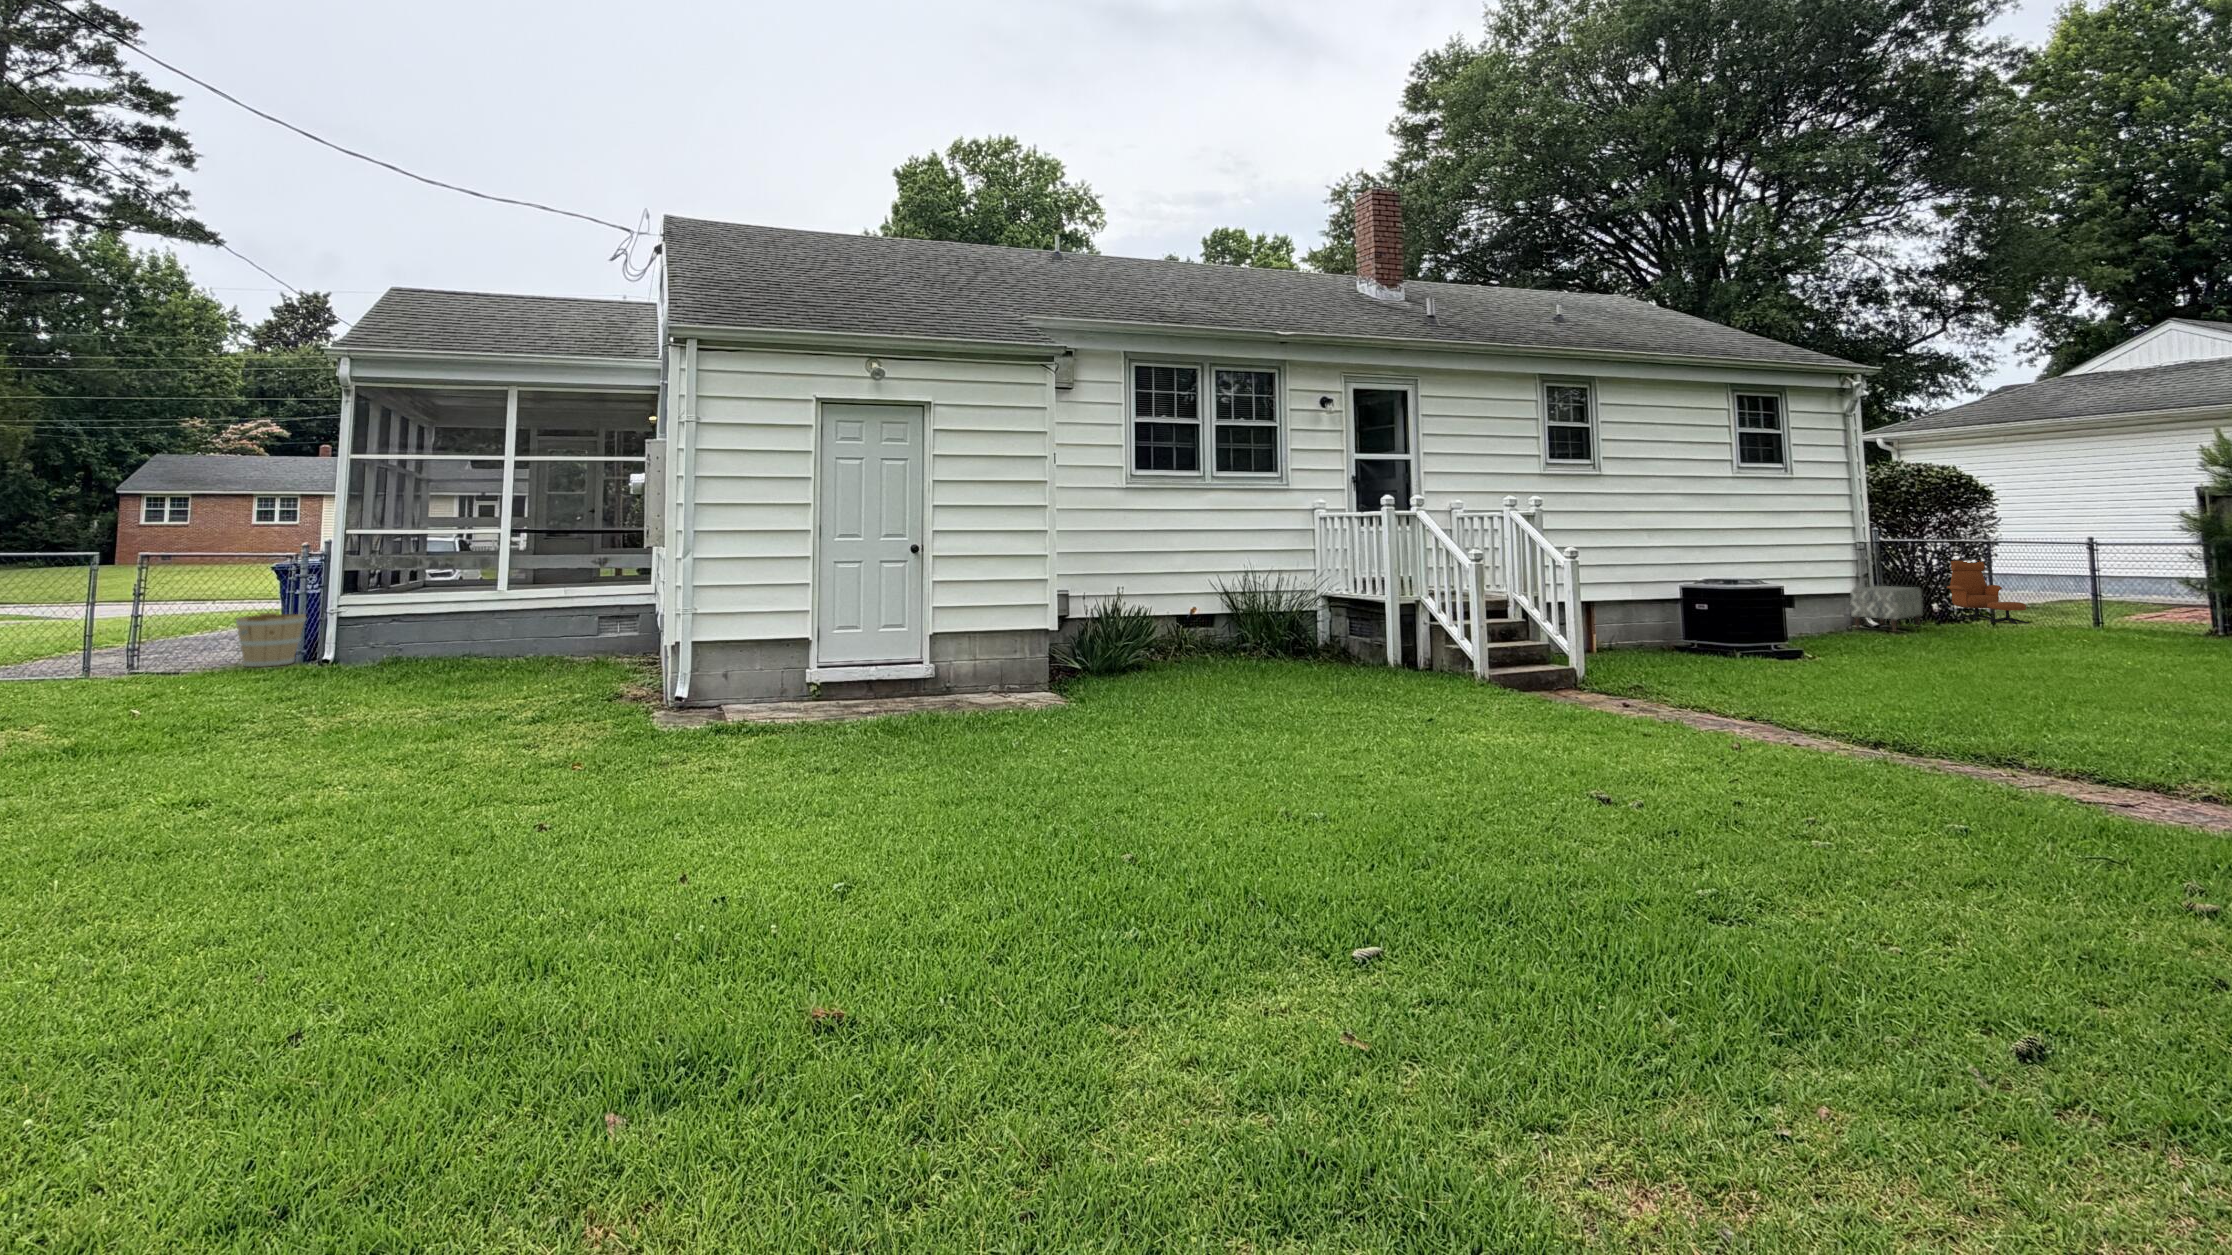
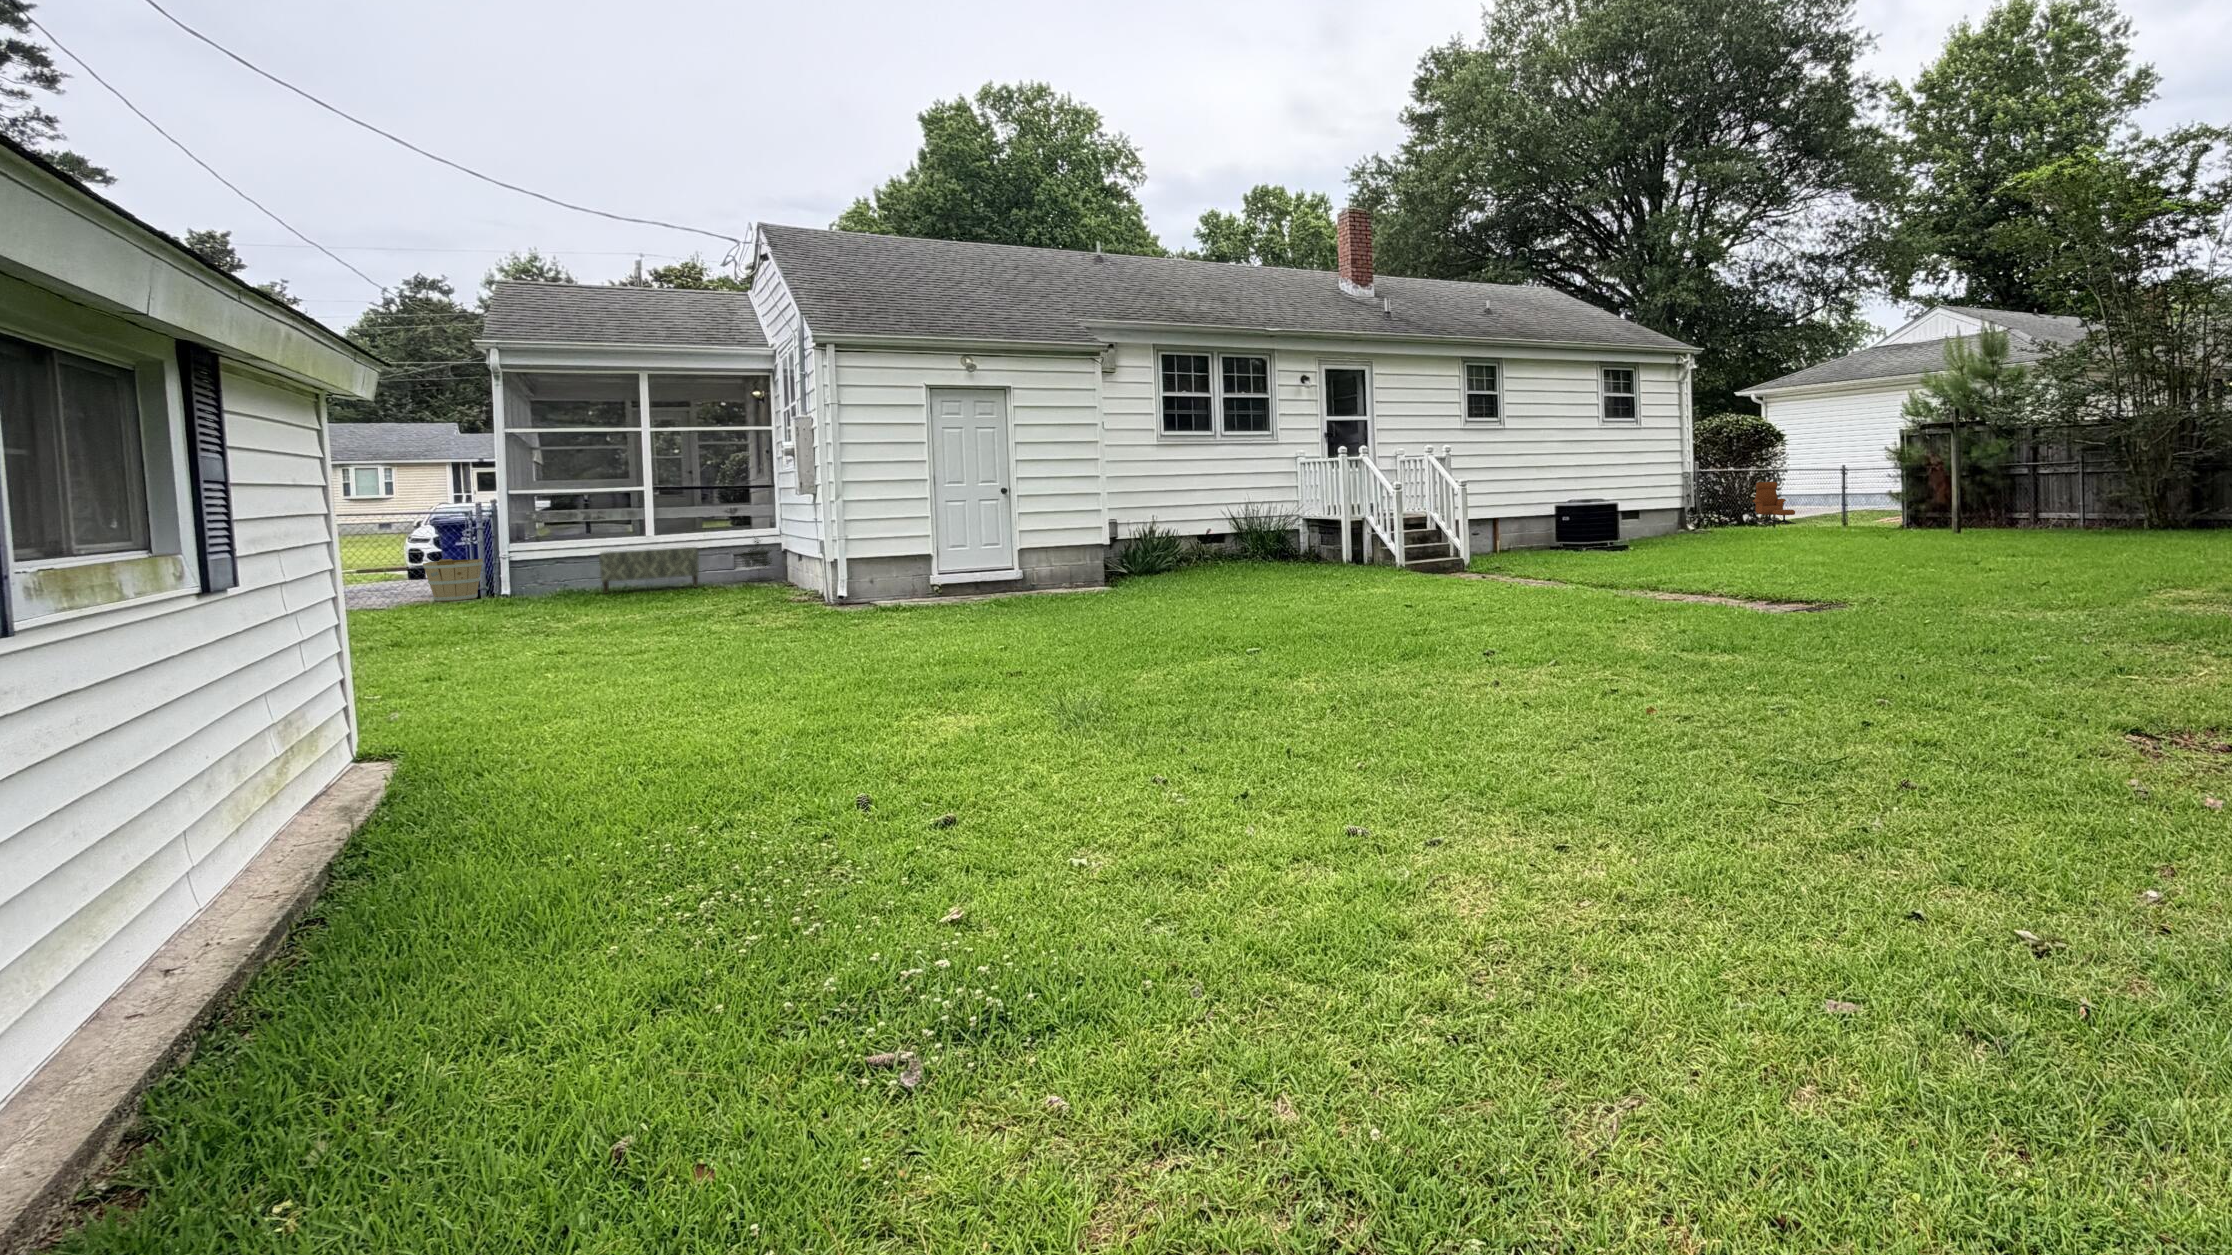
bench: present [1850,586,1923,632] -> present [599,547,699,594]
potted tree: none [601,592,645,655] -> present [741,538,772,582]

